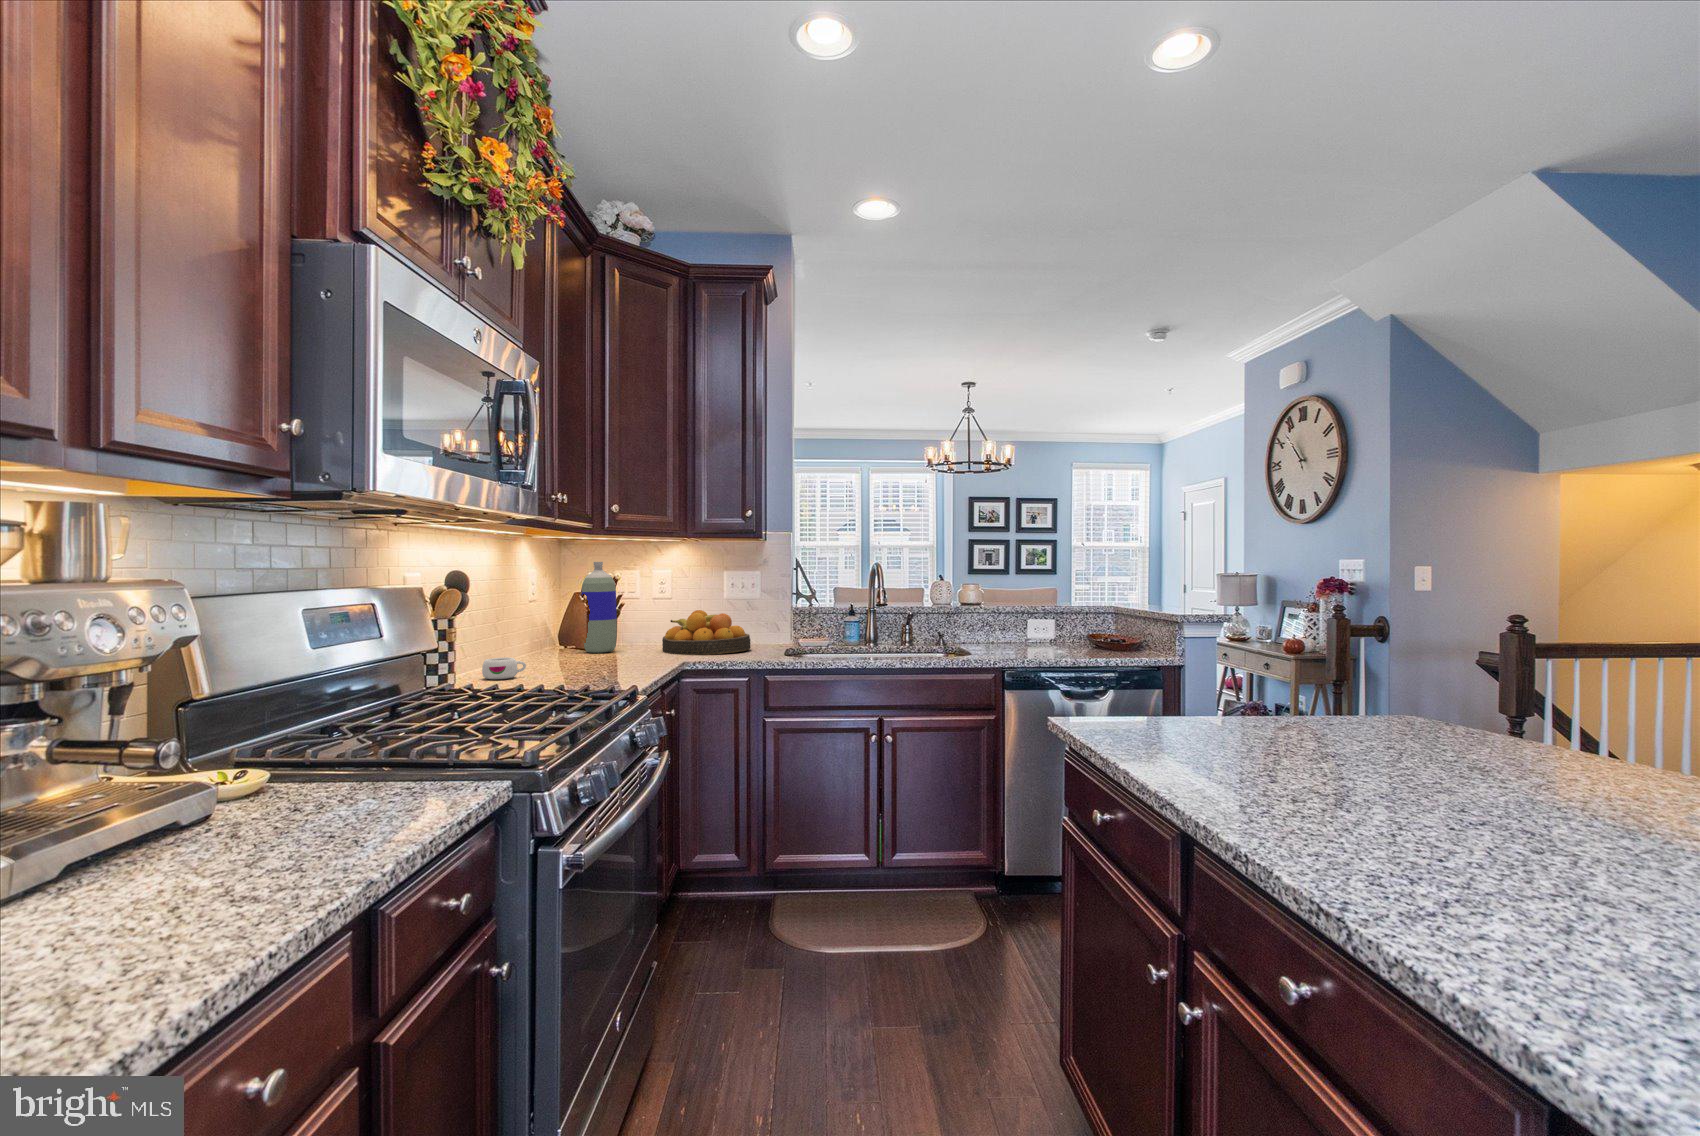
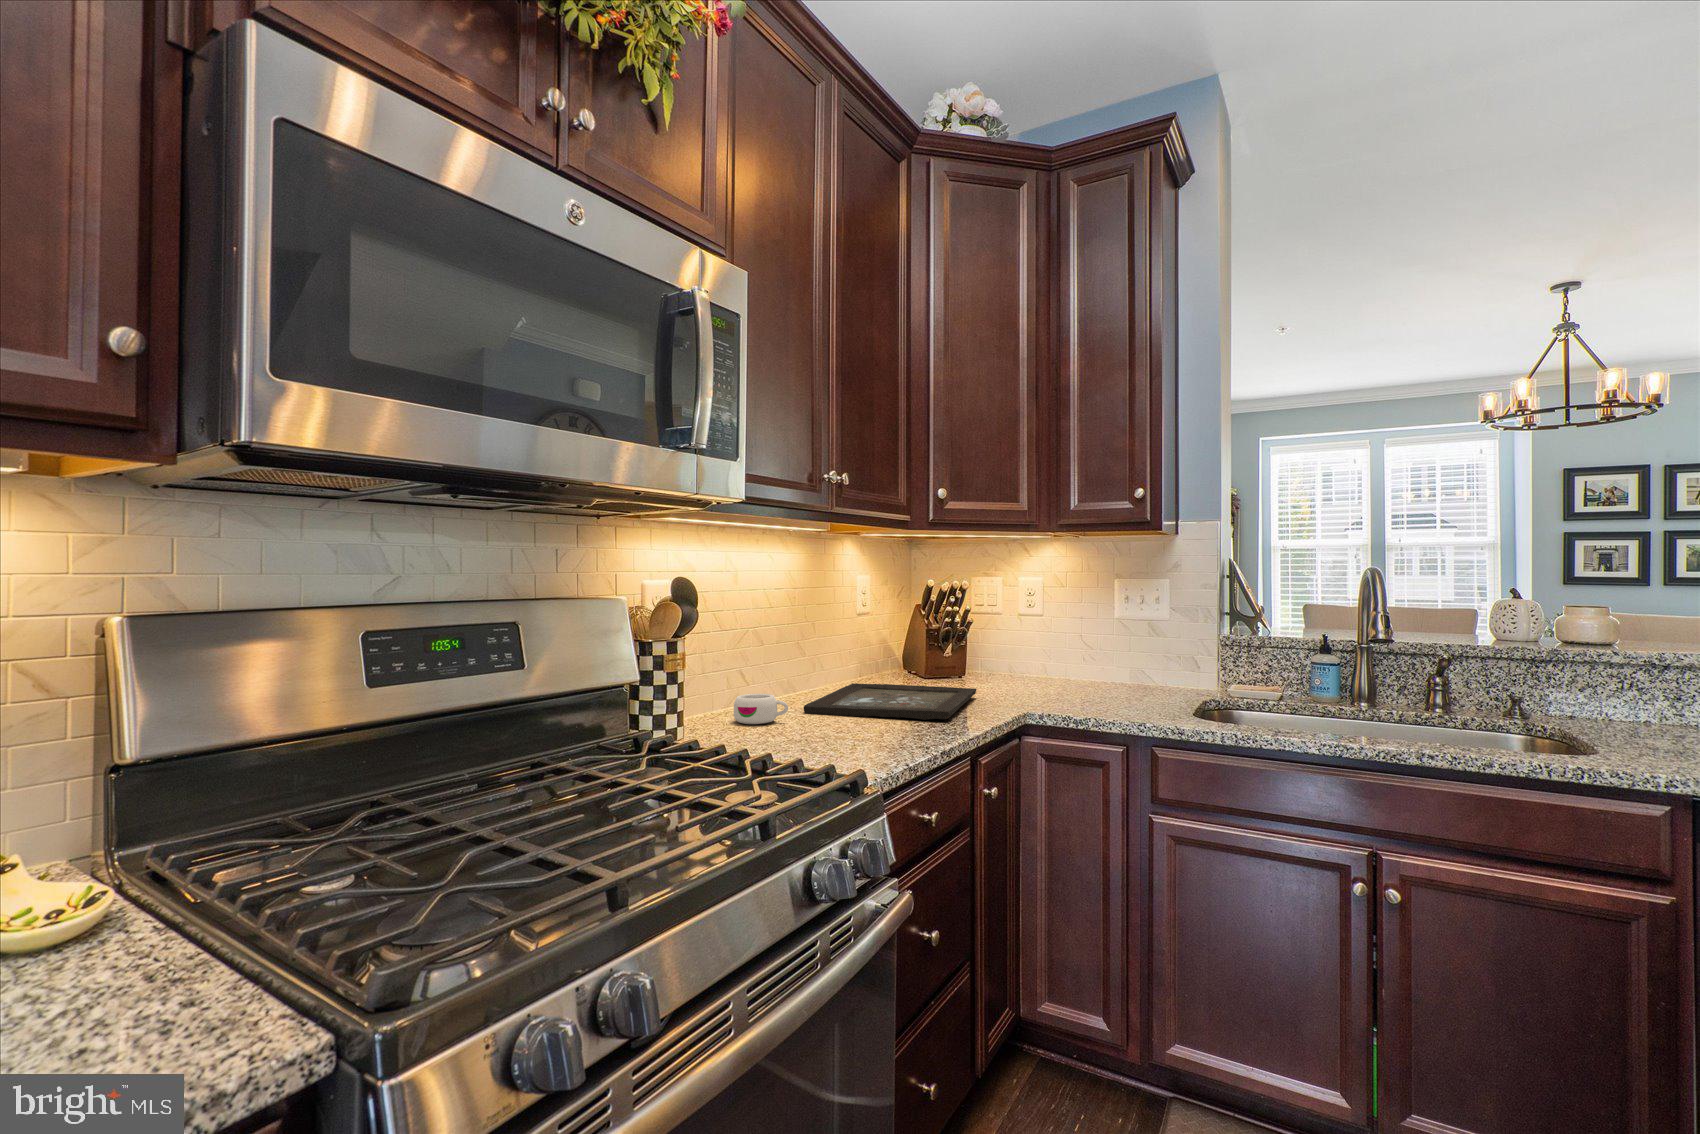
bottle: present [582,562,617,653] -> none [916,566,960,686]
fruit bowl: present [662,610,751,655] -> none [1020,634,1149,702]
tray: none [527,650,640,673] -> present [804,683,976,720]

